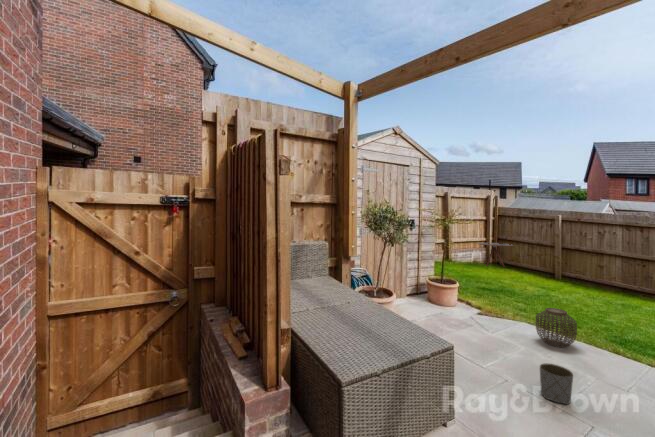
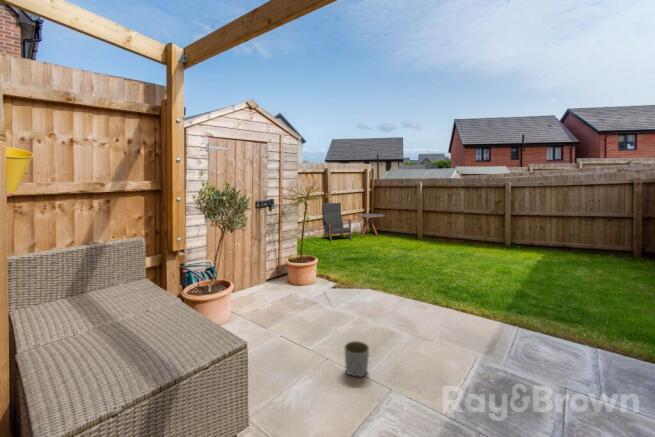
lounge chair: none [440,229,477,269] -> present [322,203,352,242]
woven basket: present [536,308,577,348] -> none [368,282,398,317]

